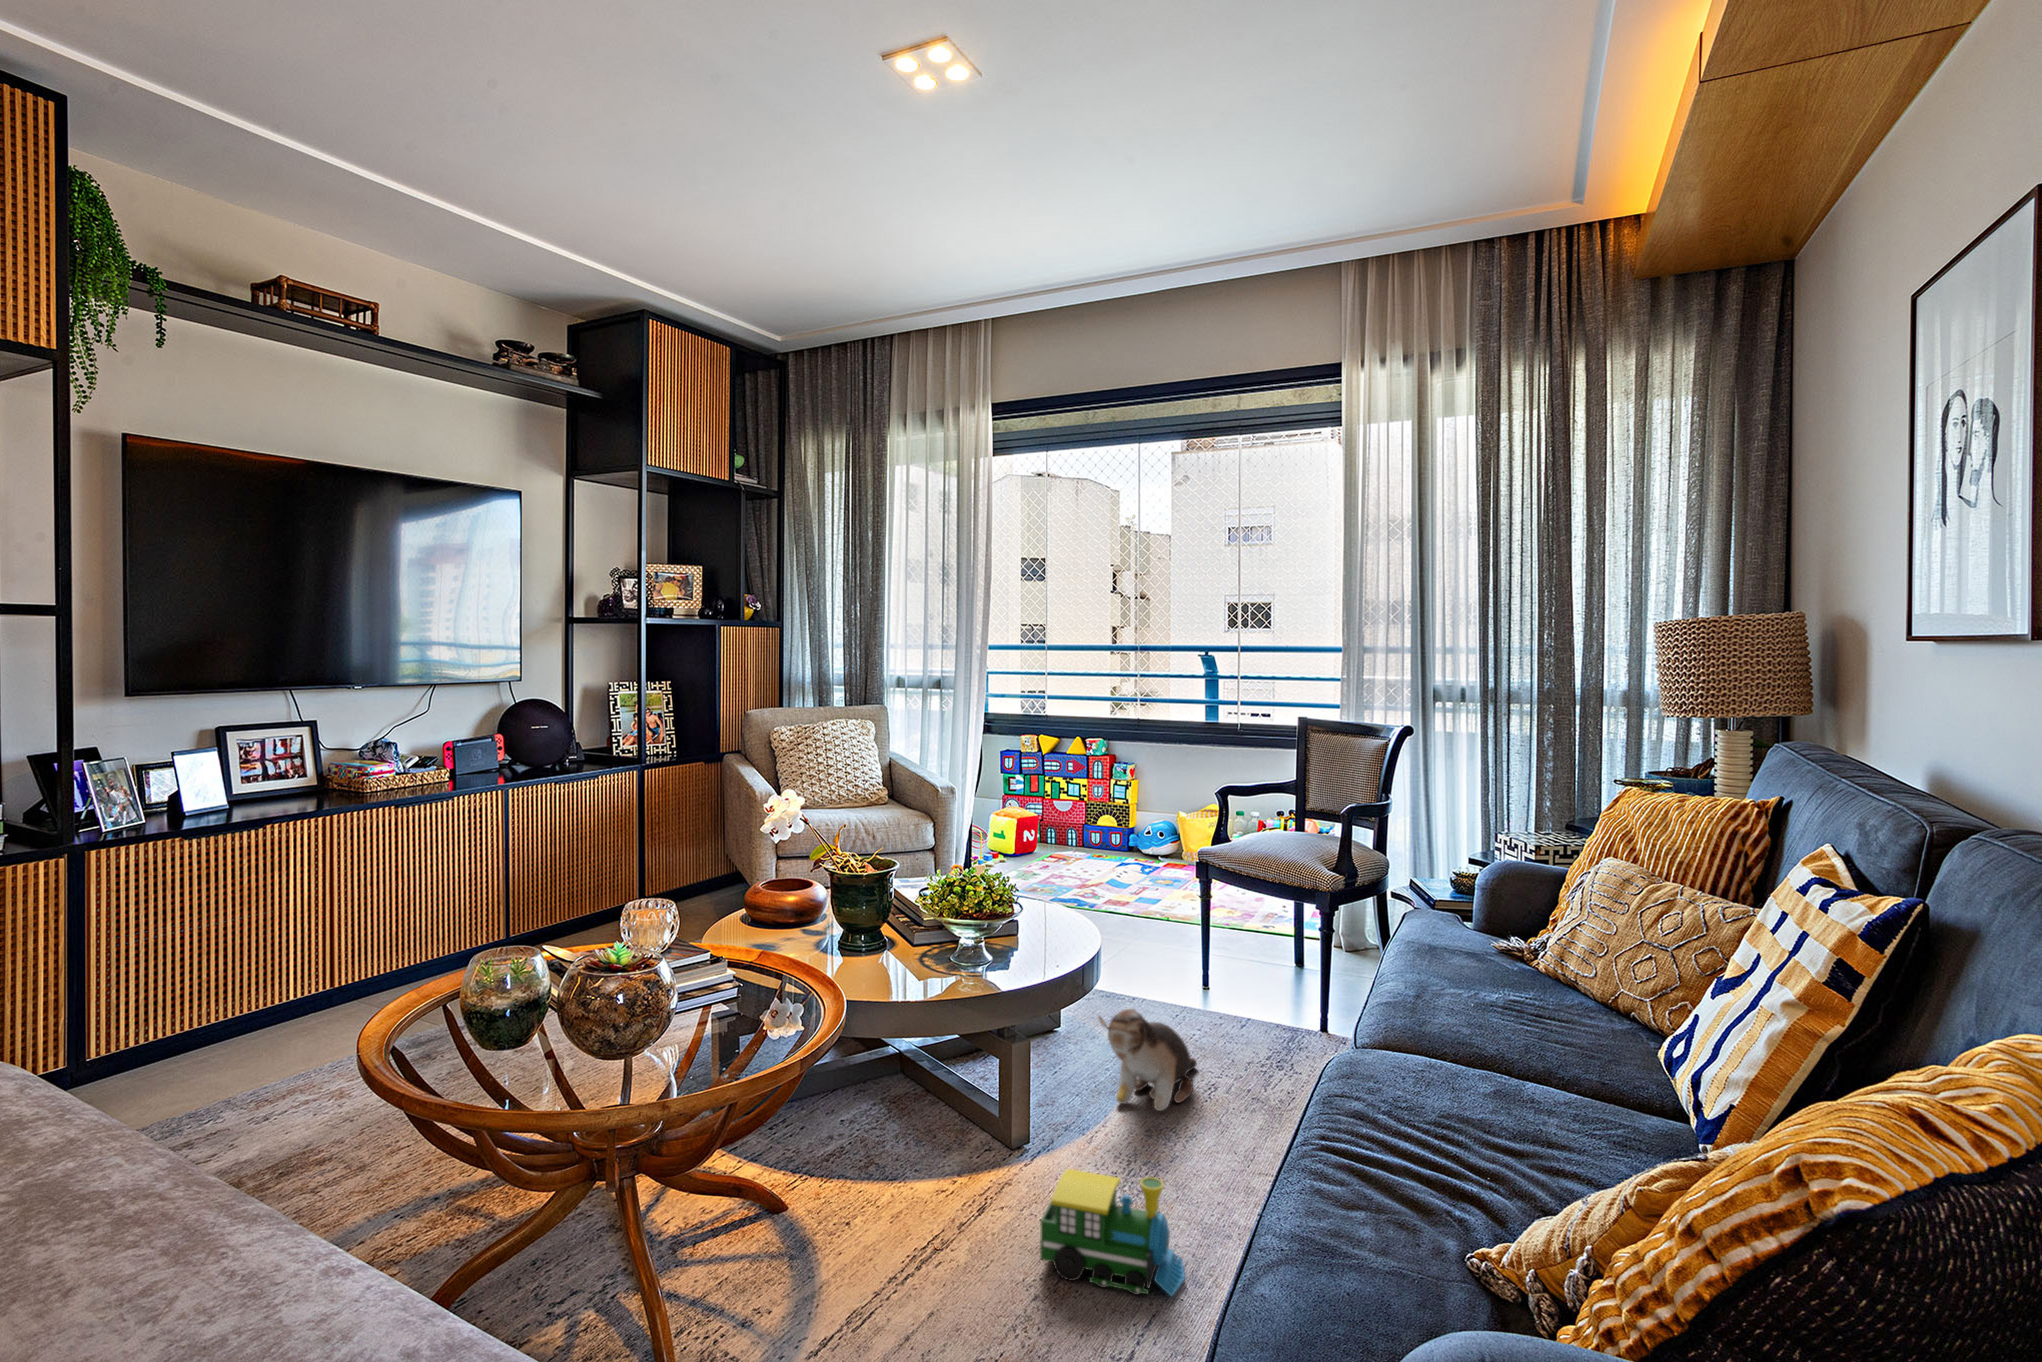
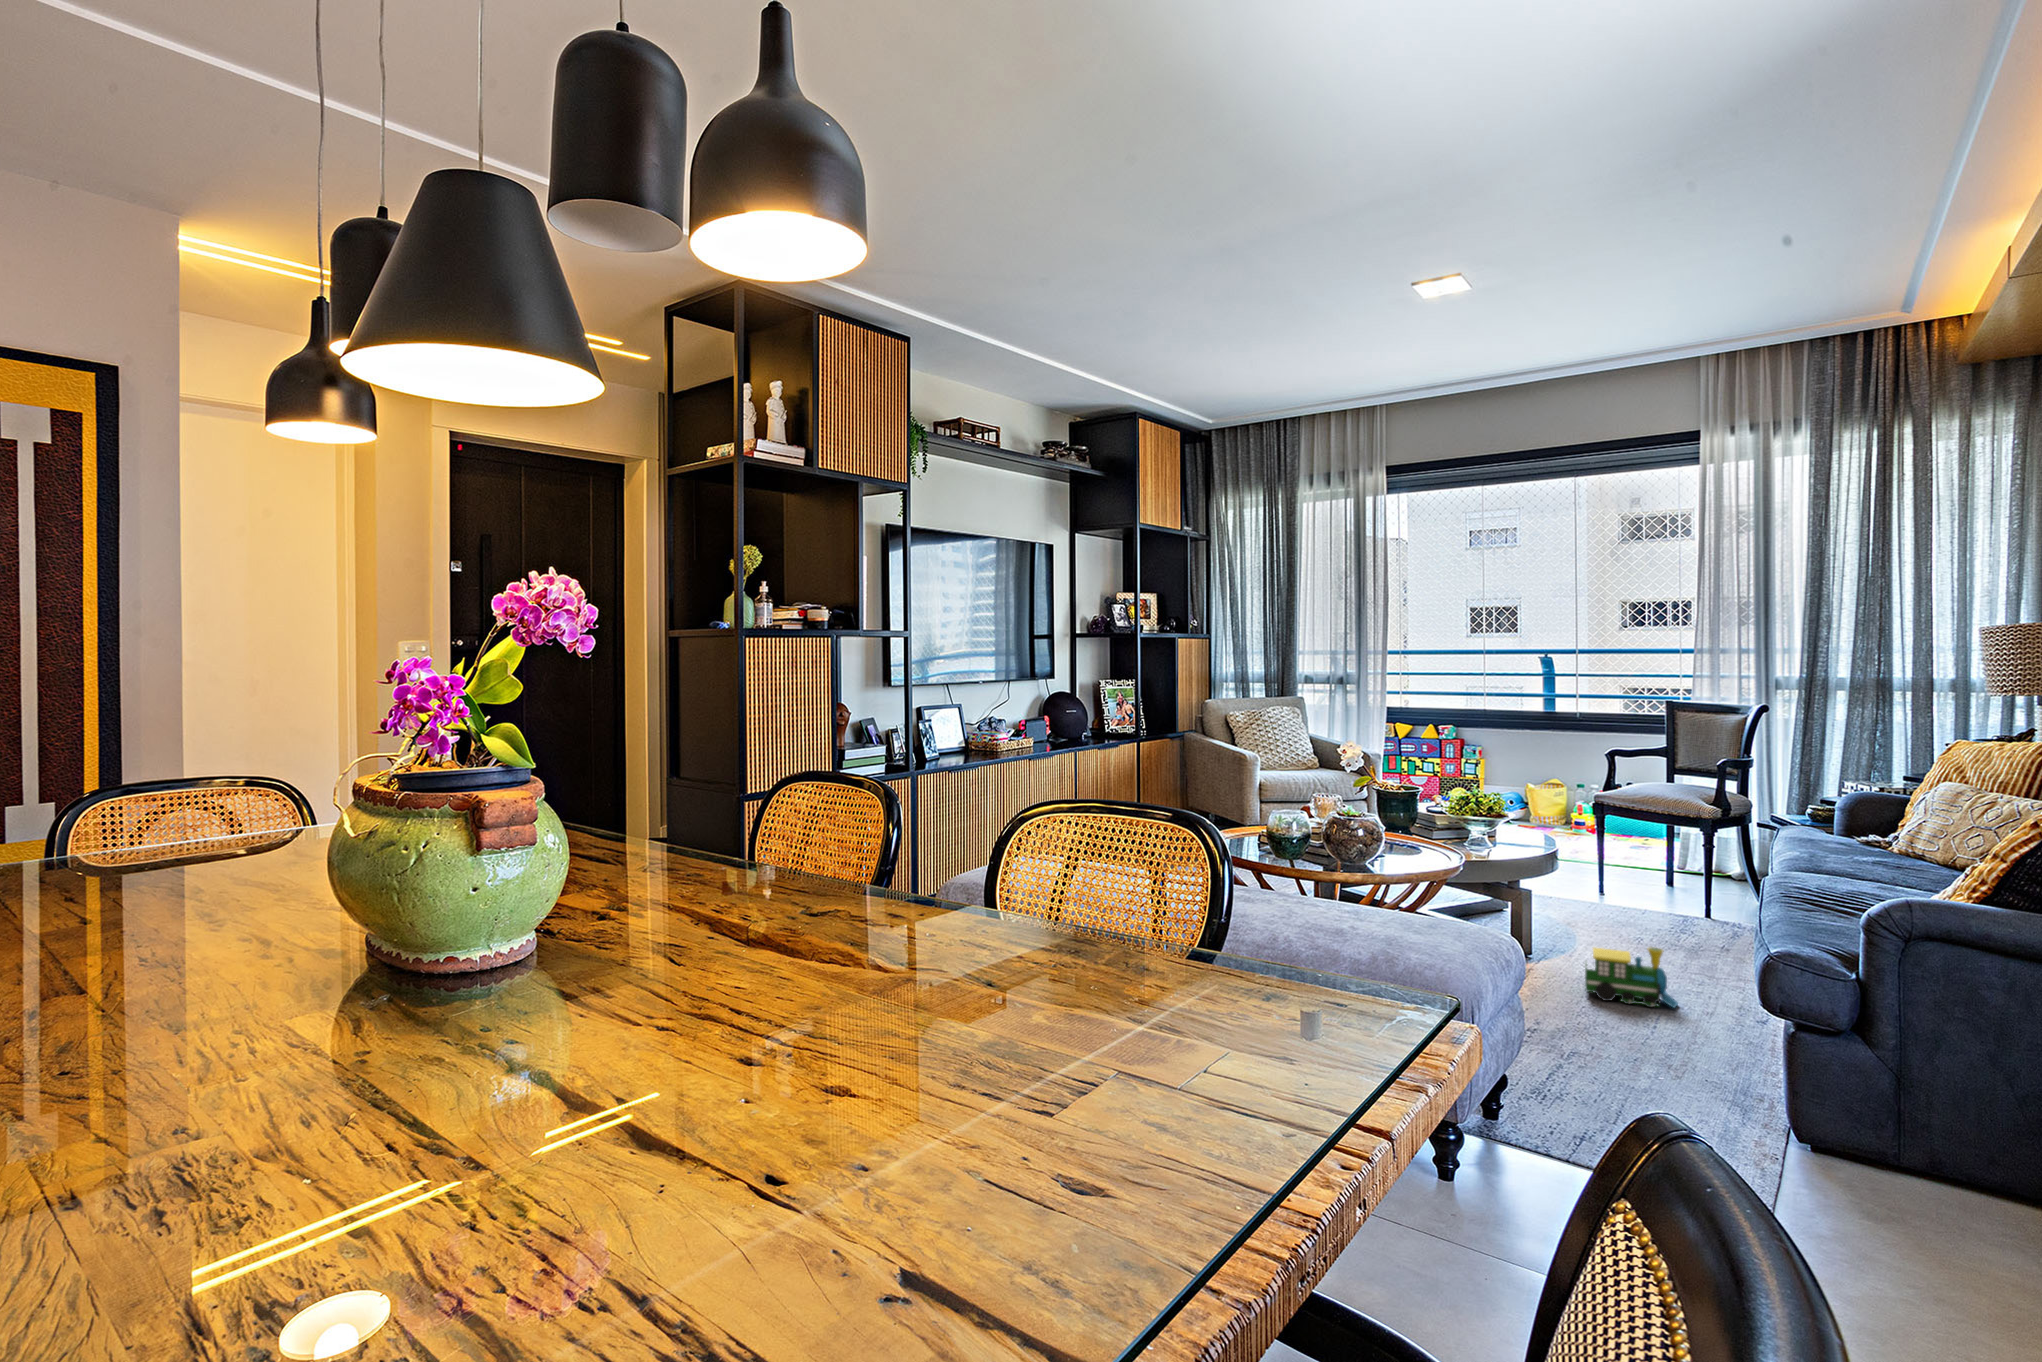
plush toy: present [1098,1009,1197,1111] -> none [1572,879,1633,945]

